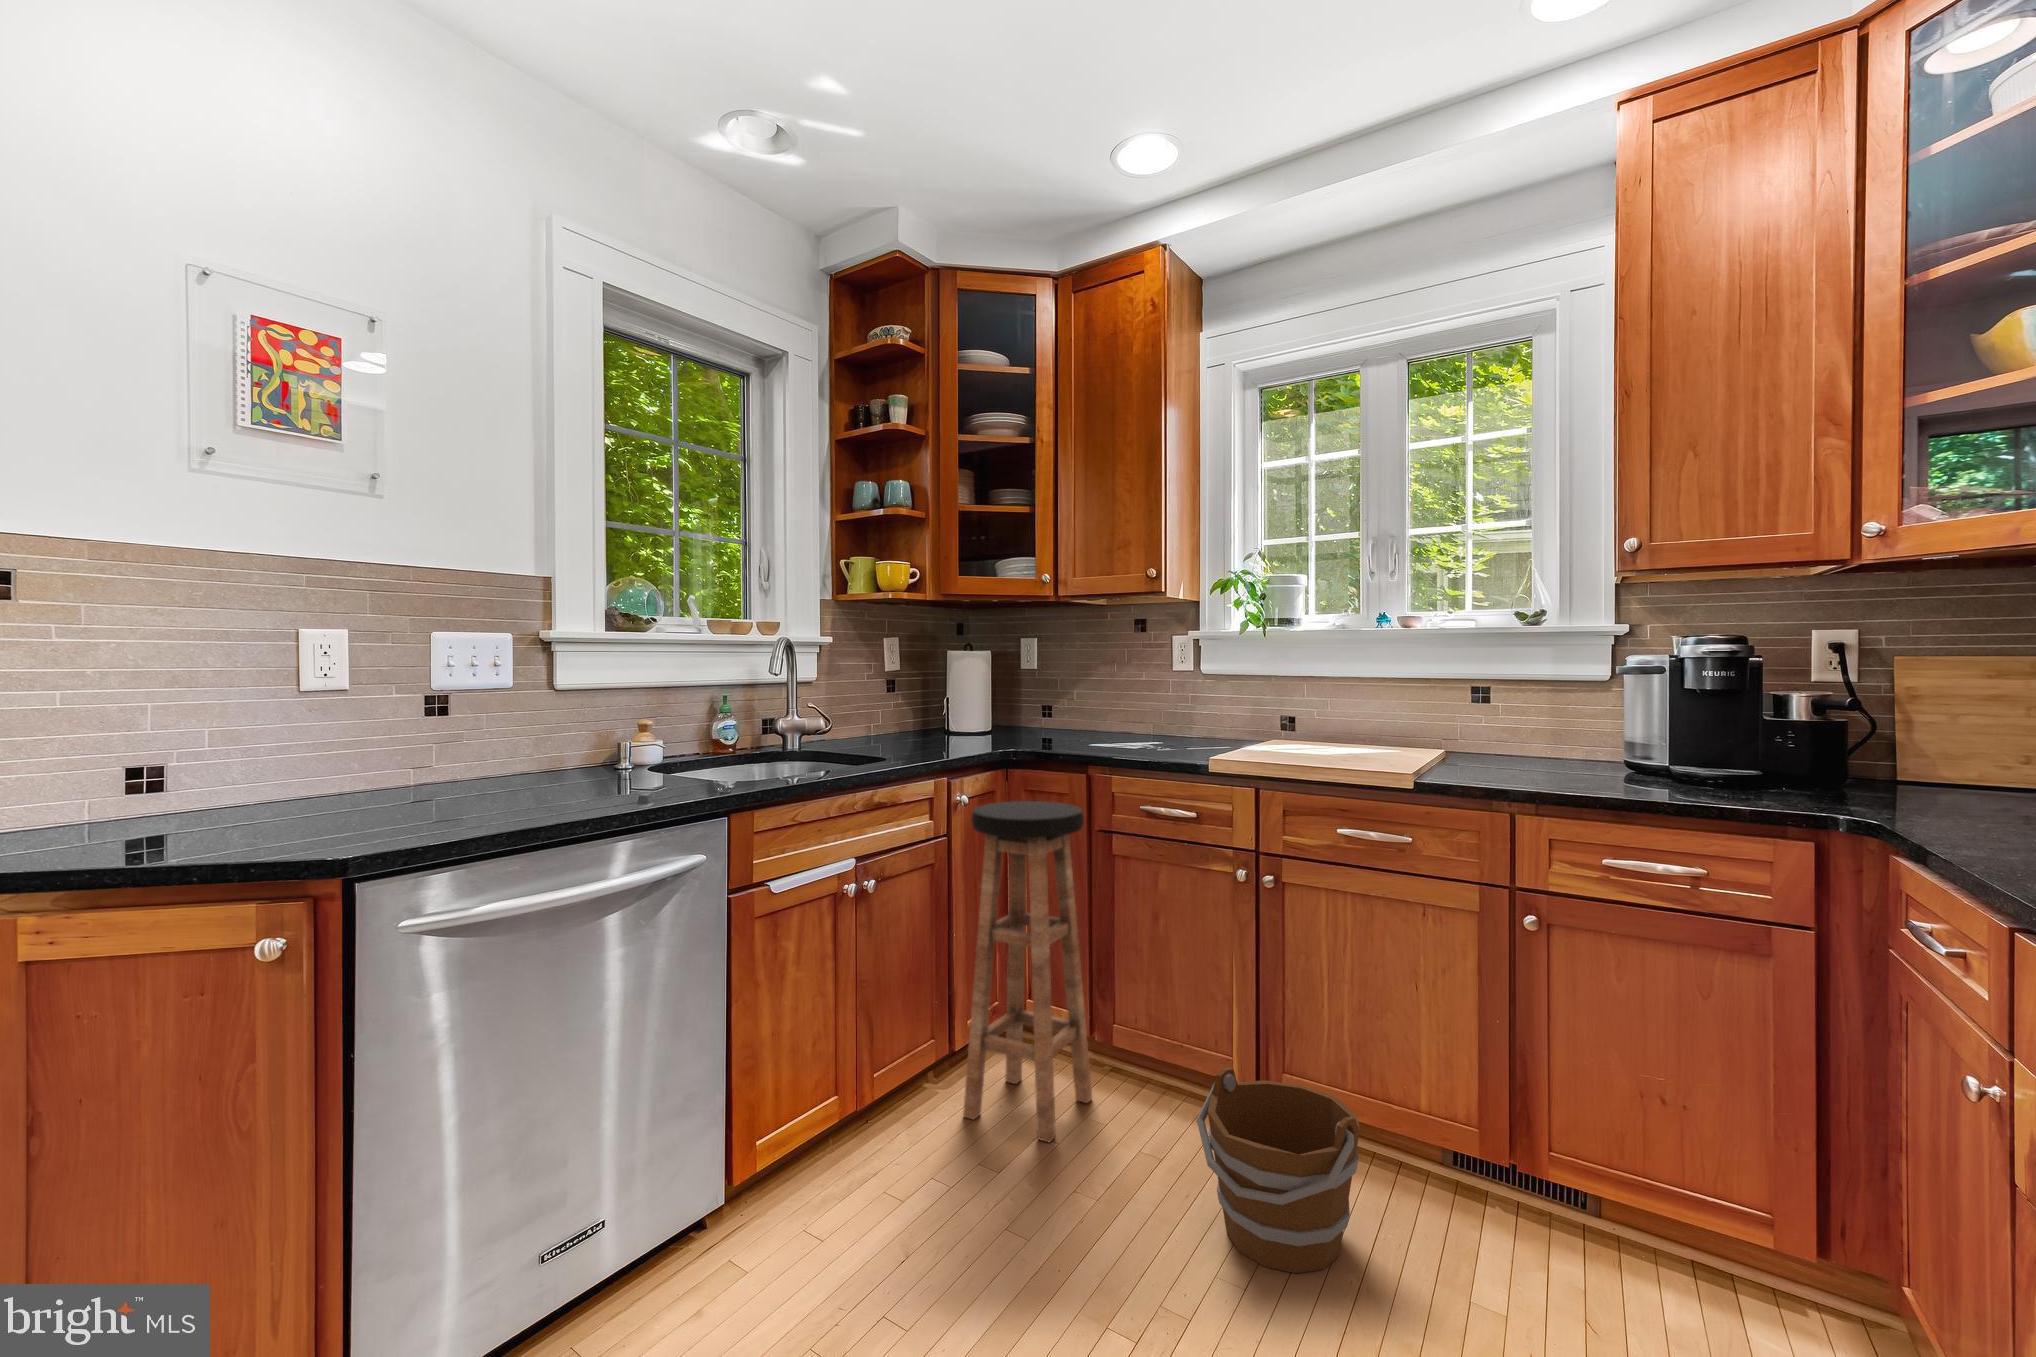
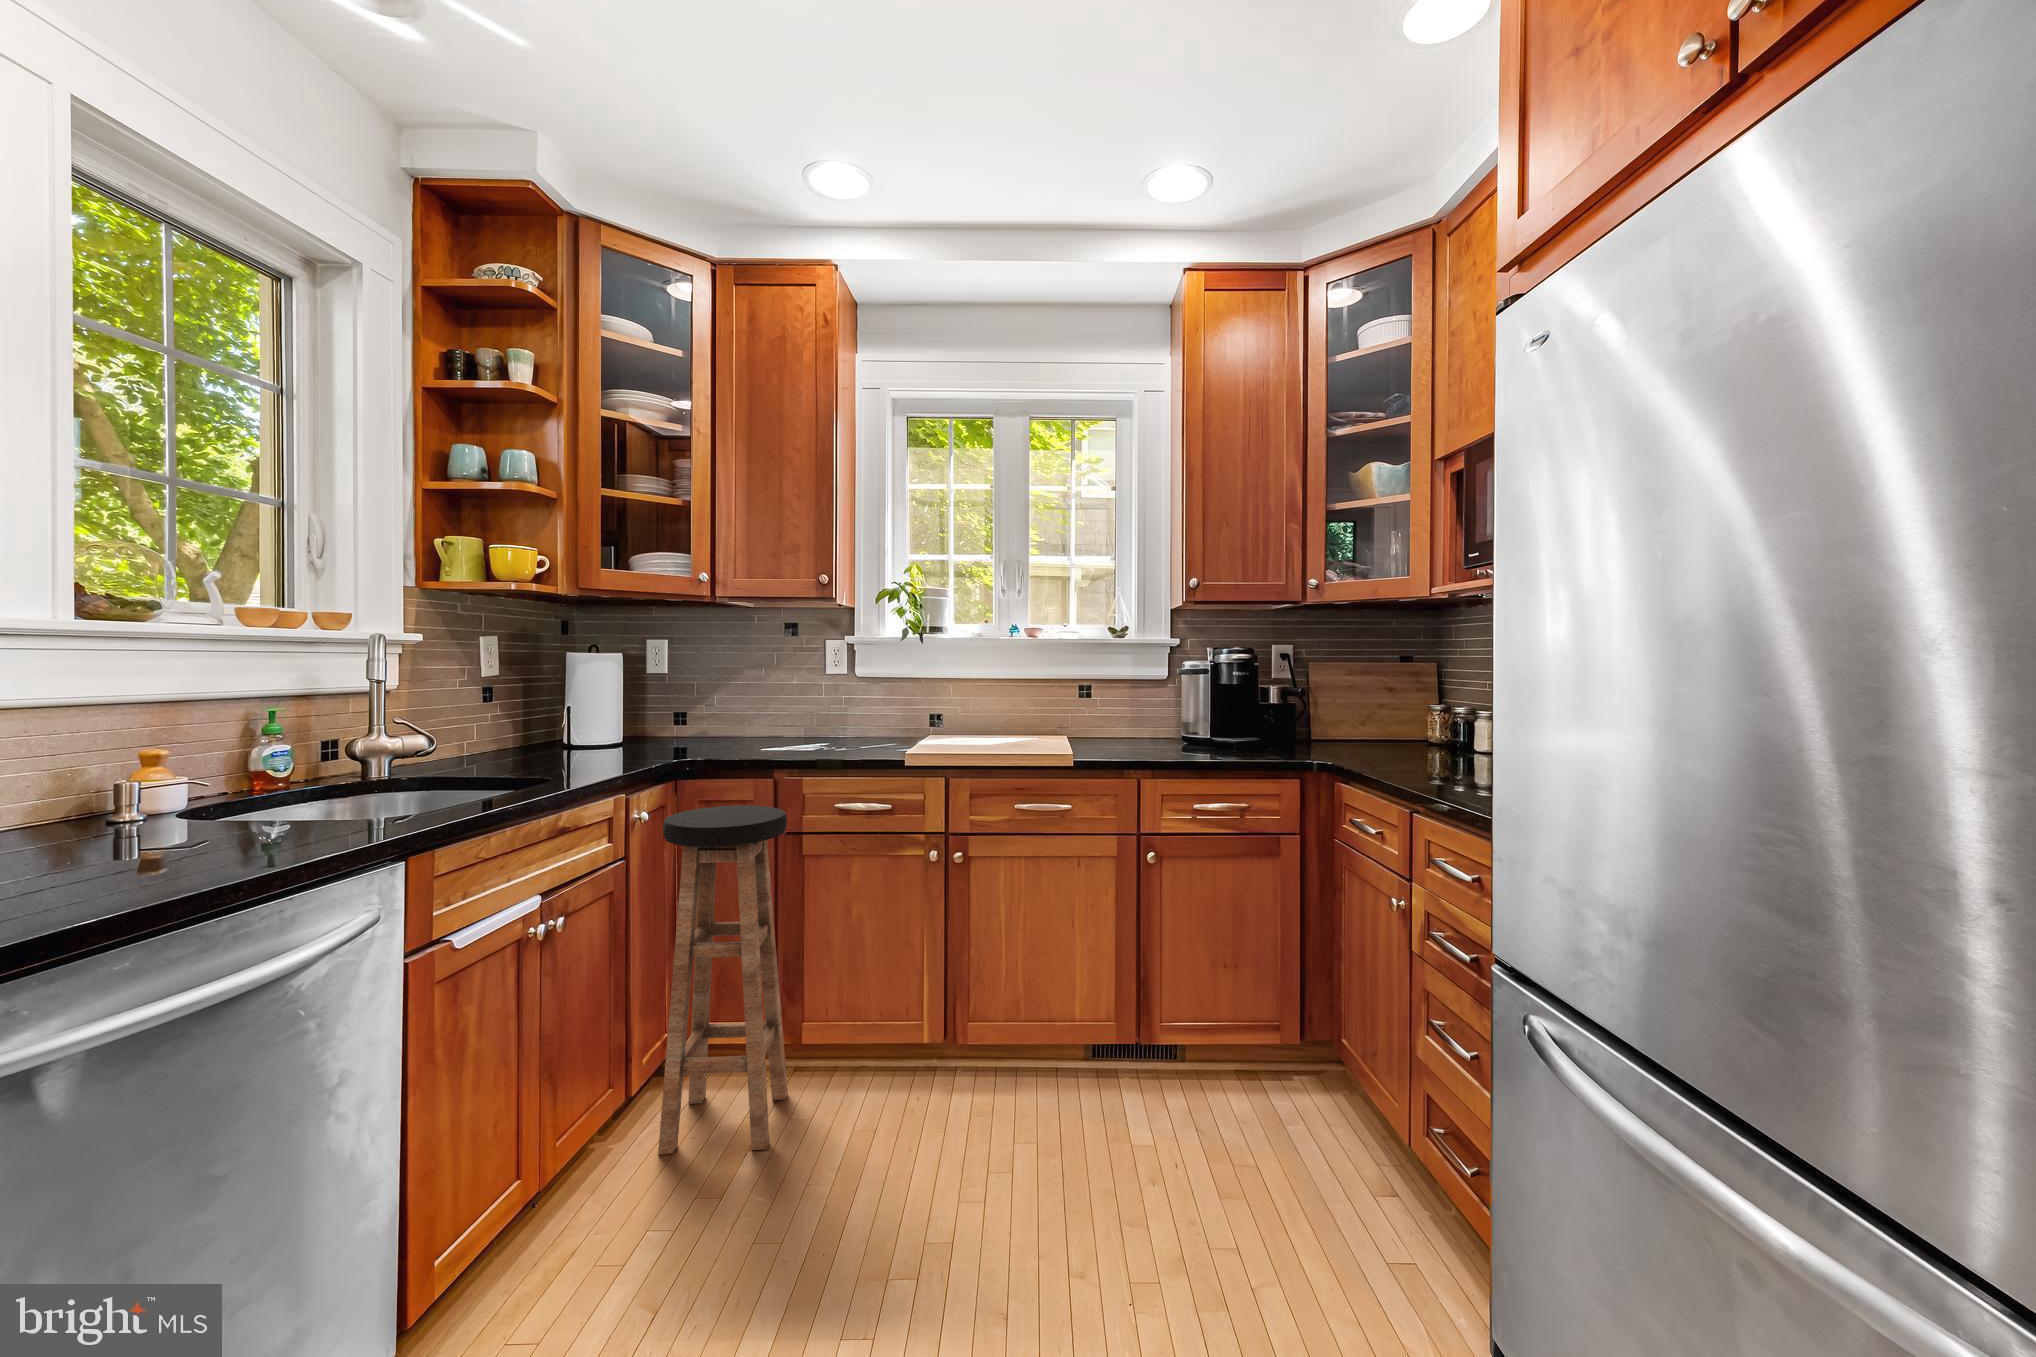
bucket: present [1197,1067,1360,1273] -> none [932,1025,1070,1188]

